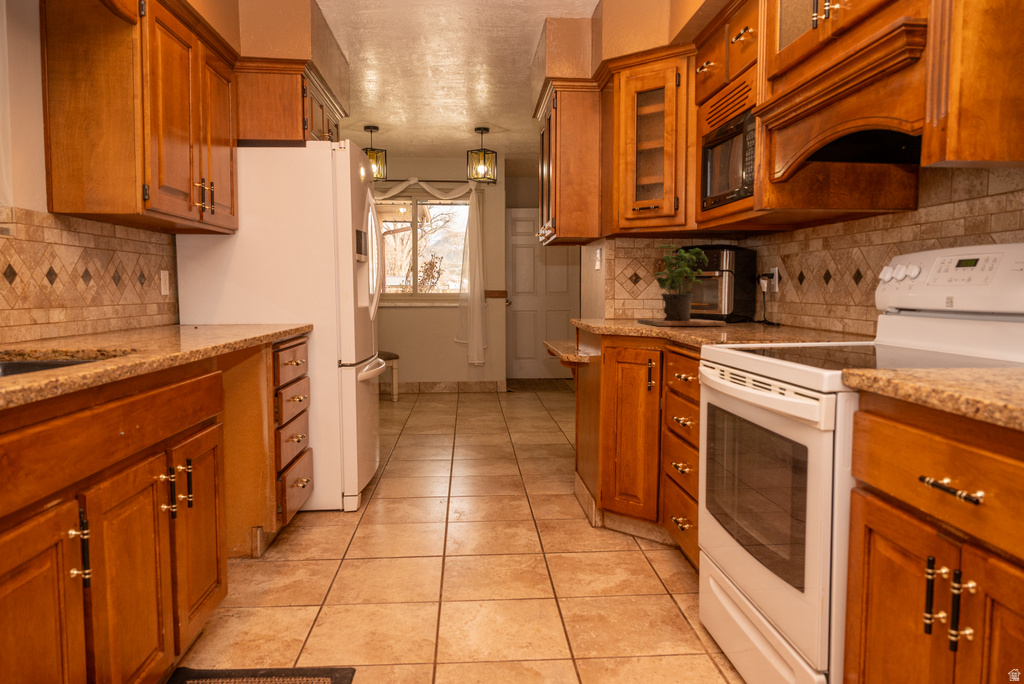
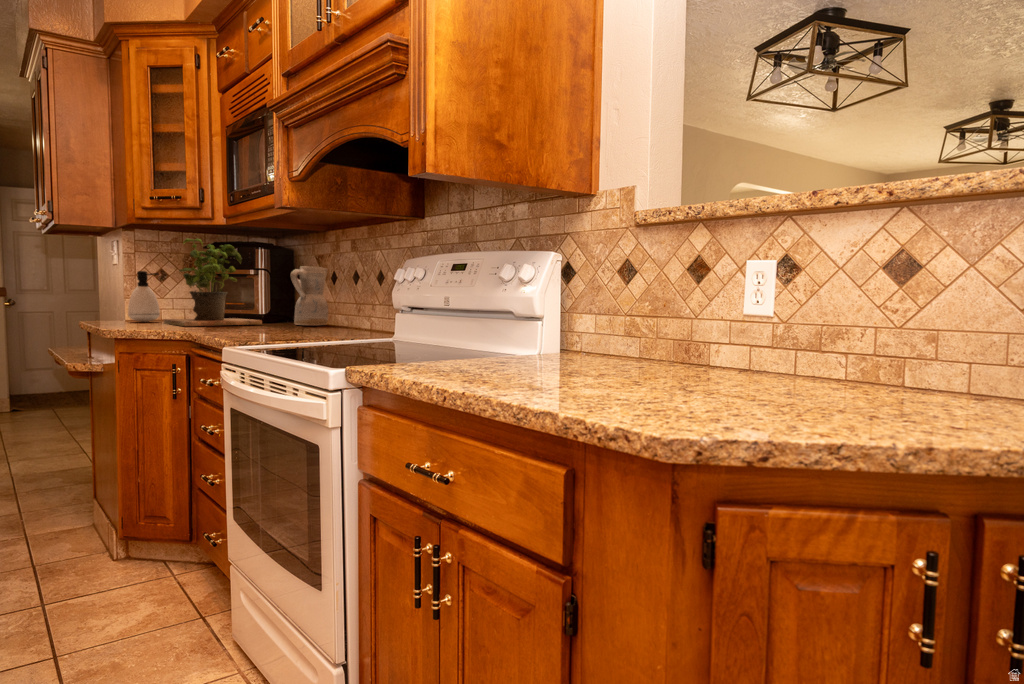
ceramic pitcher: none [757,267,796,328] -> present [291,266,328,325]
soap dispenser: none [609,276,635,321] -> present [128,271,160,322]

